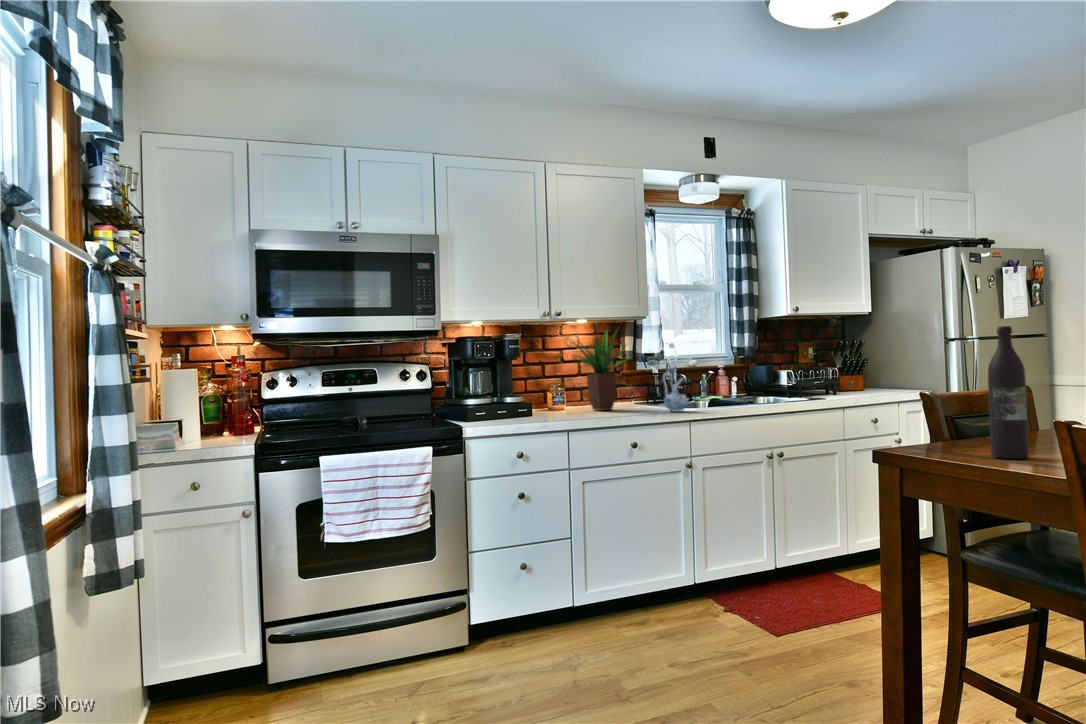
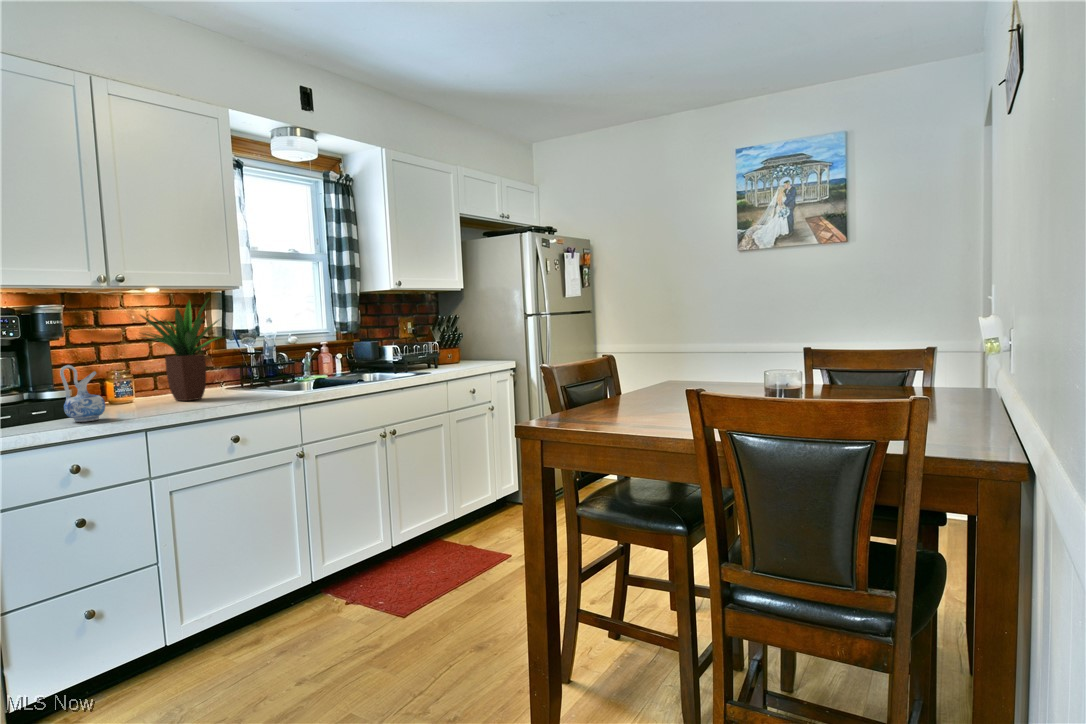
wine bottle: present [988,326,1029,459] -> none [614,310,643,427]
ceramic pitcher: present [663,373,688,412] -> present [60,365,105,422]

